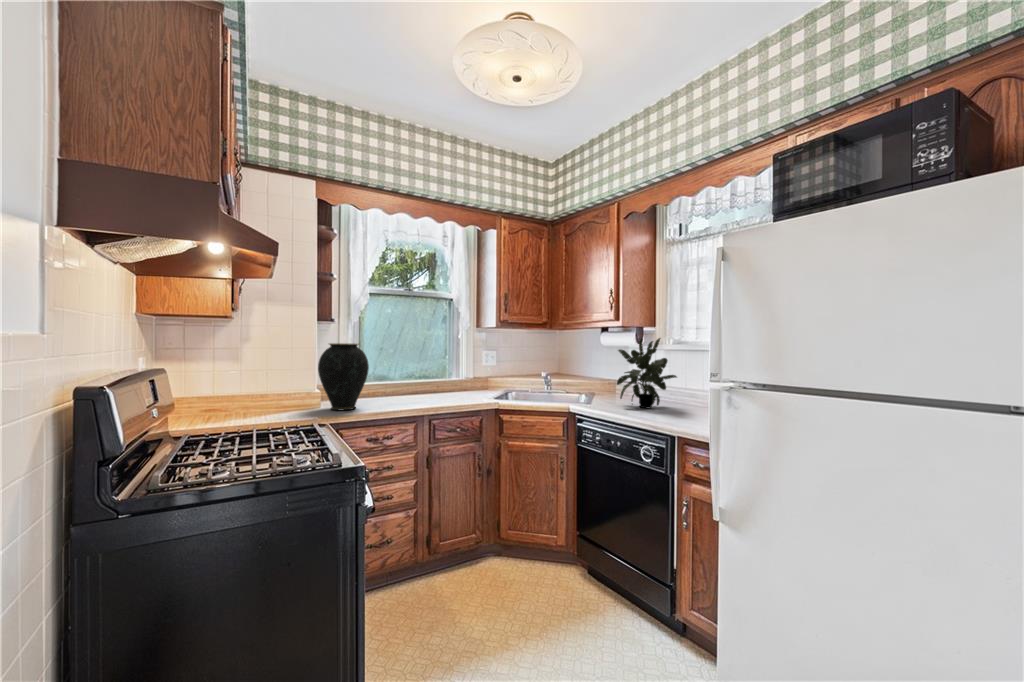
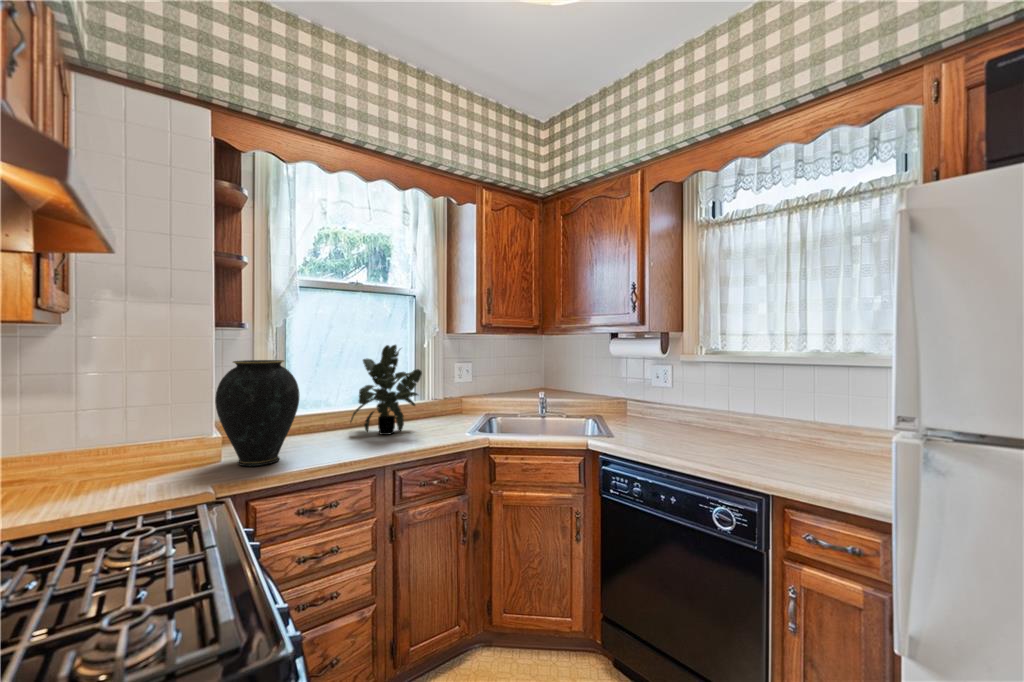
potted plant: present [617,338,677,408] -> present [350,345,422,435]

